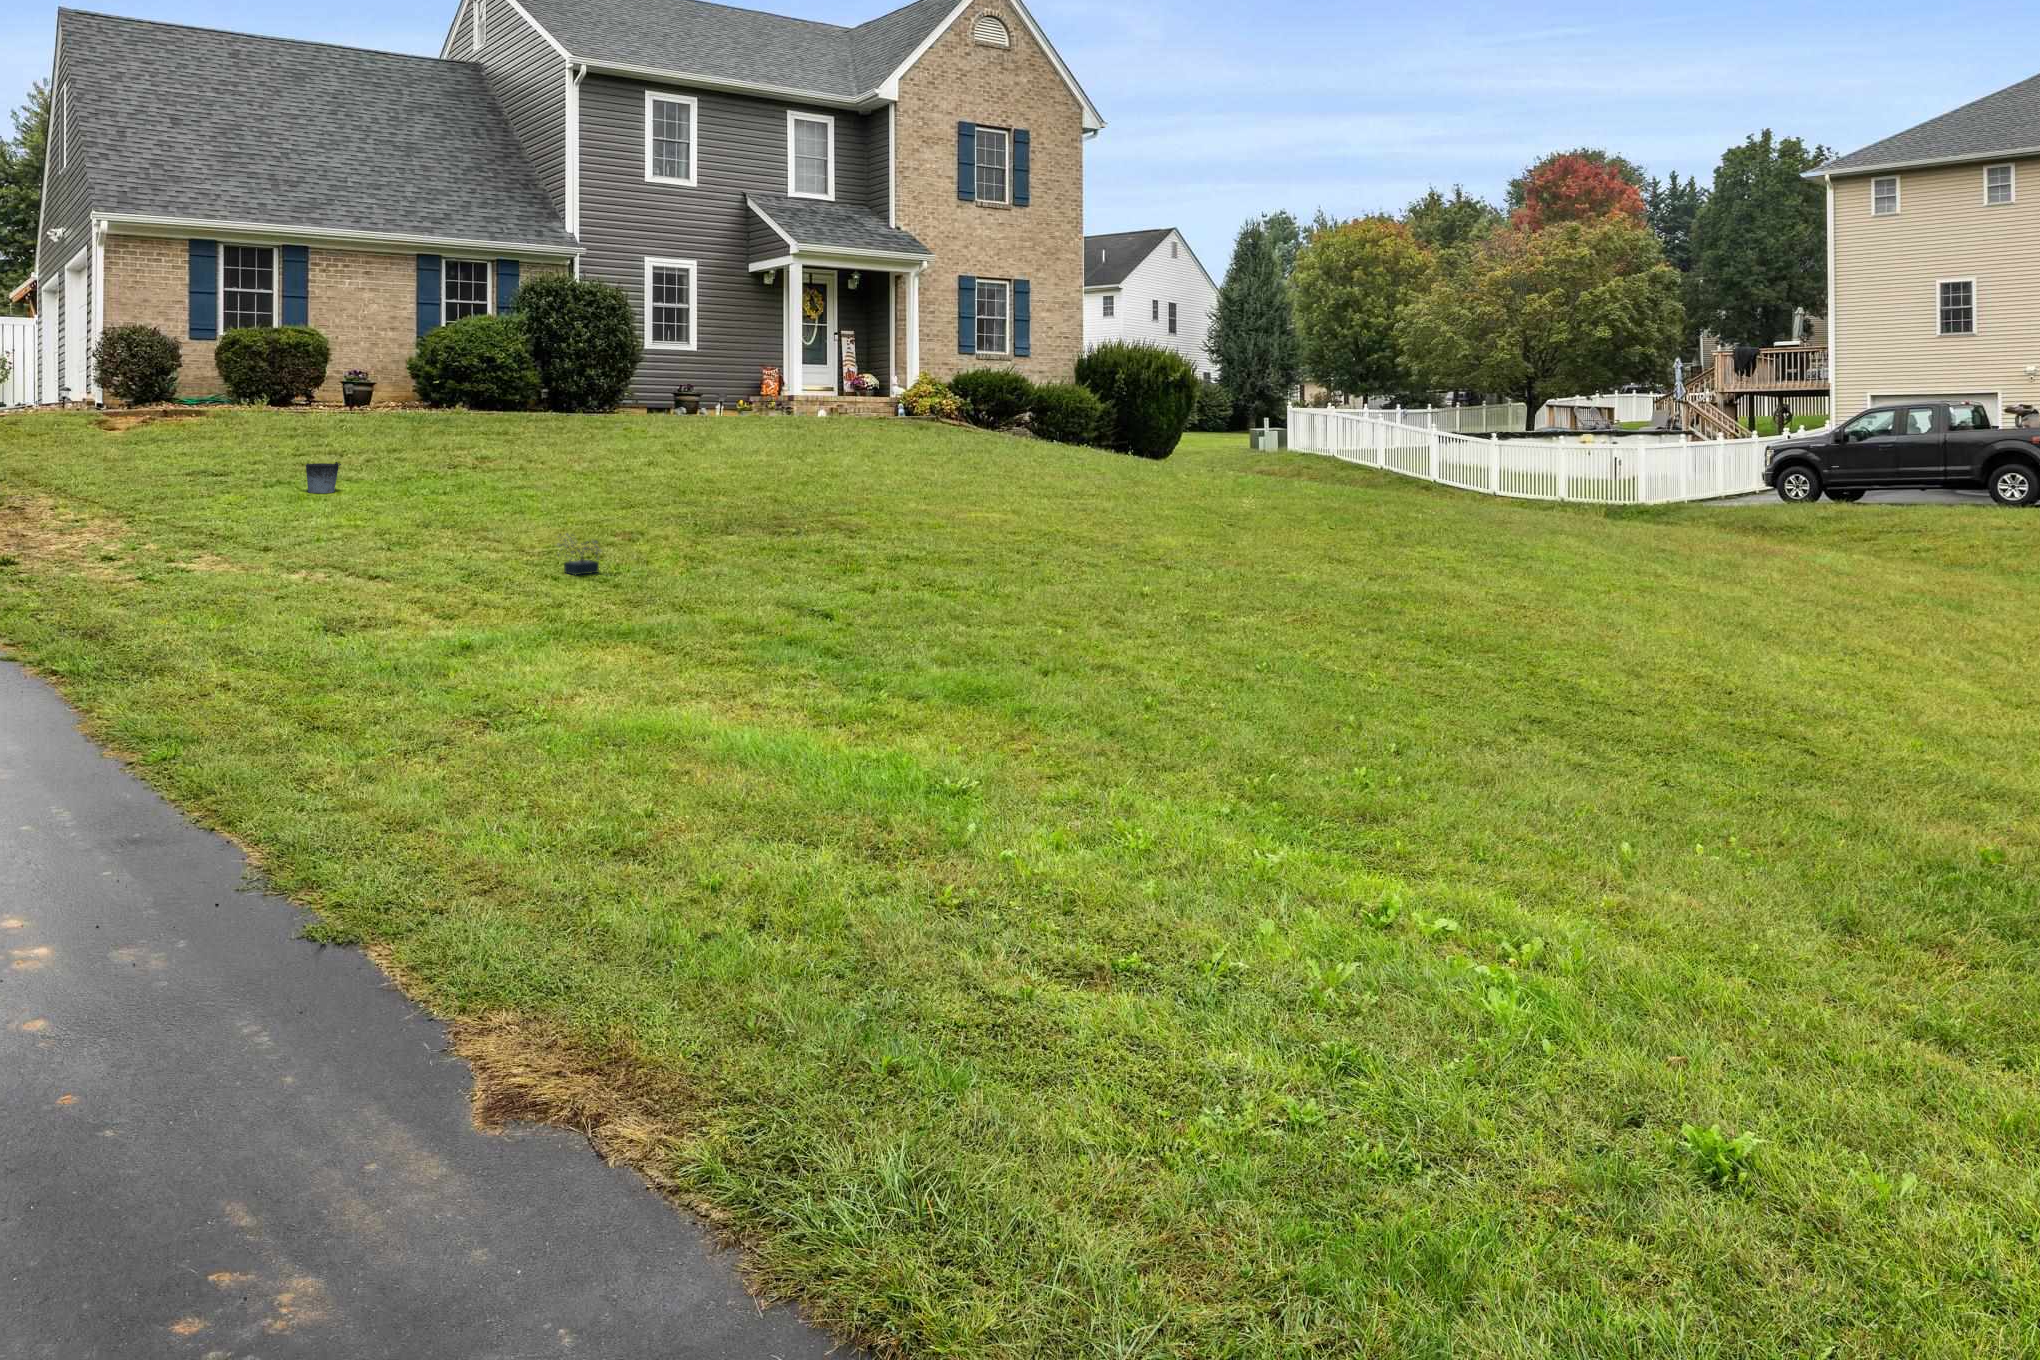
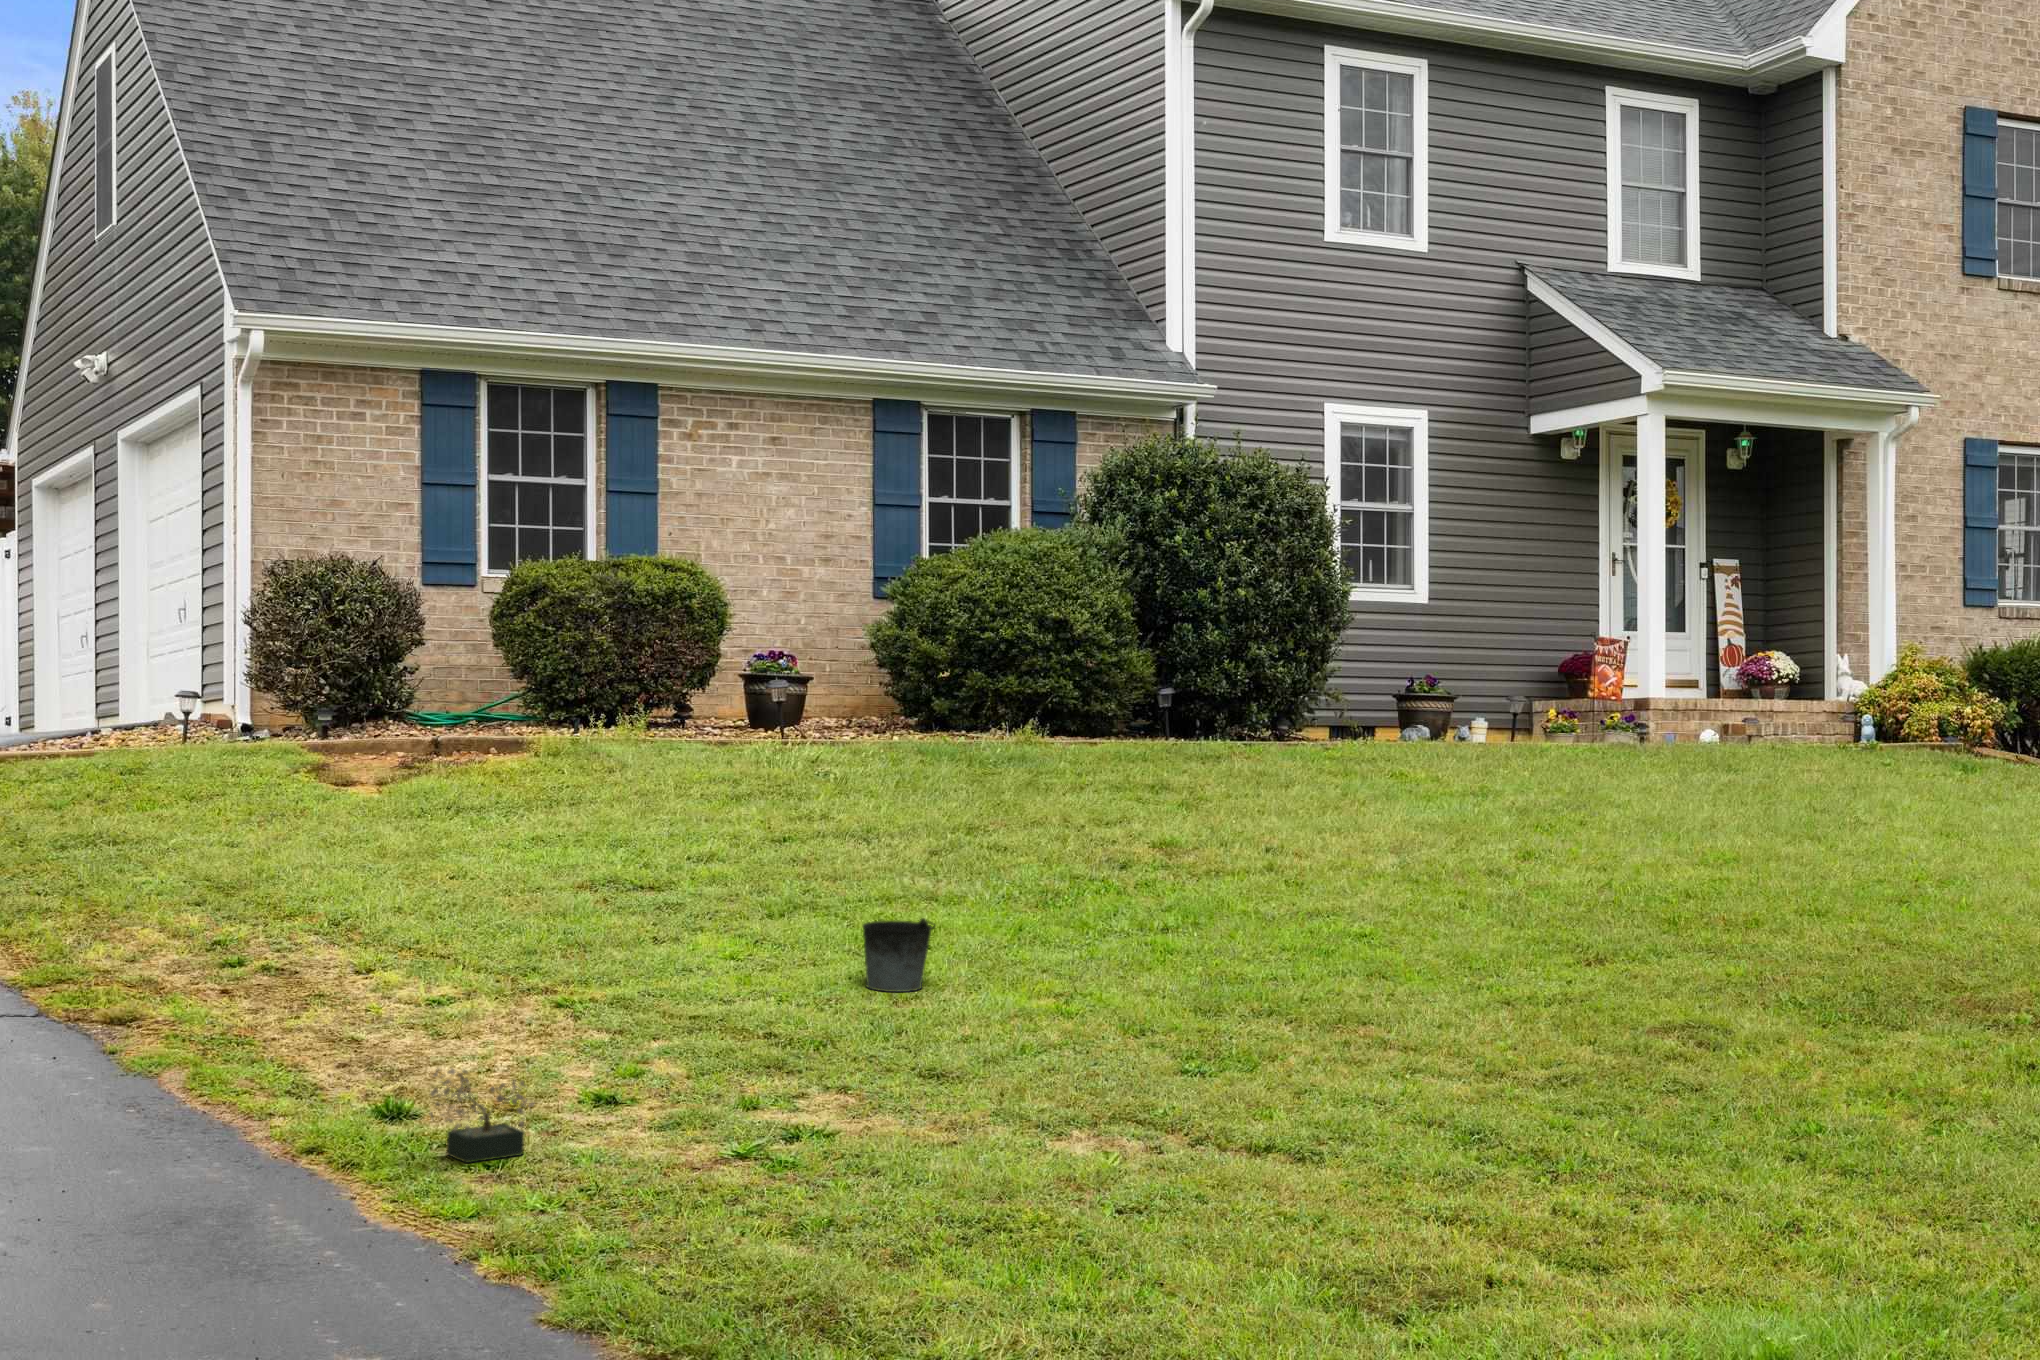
decorative plant: present [558,534,600,575] -> present [429,1068,534,1163]

